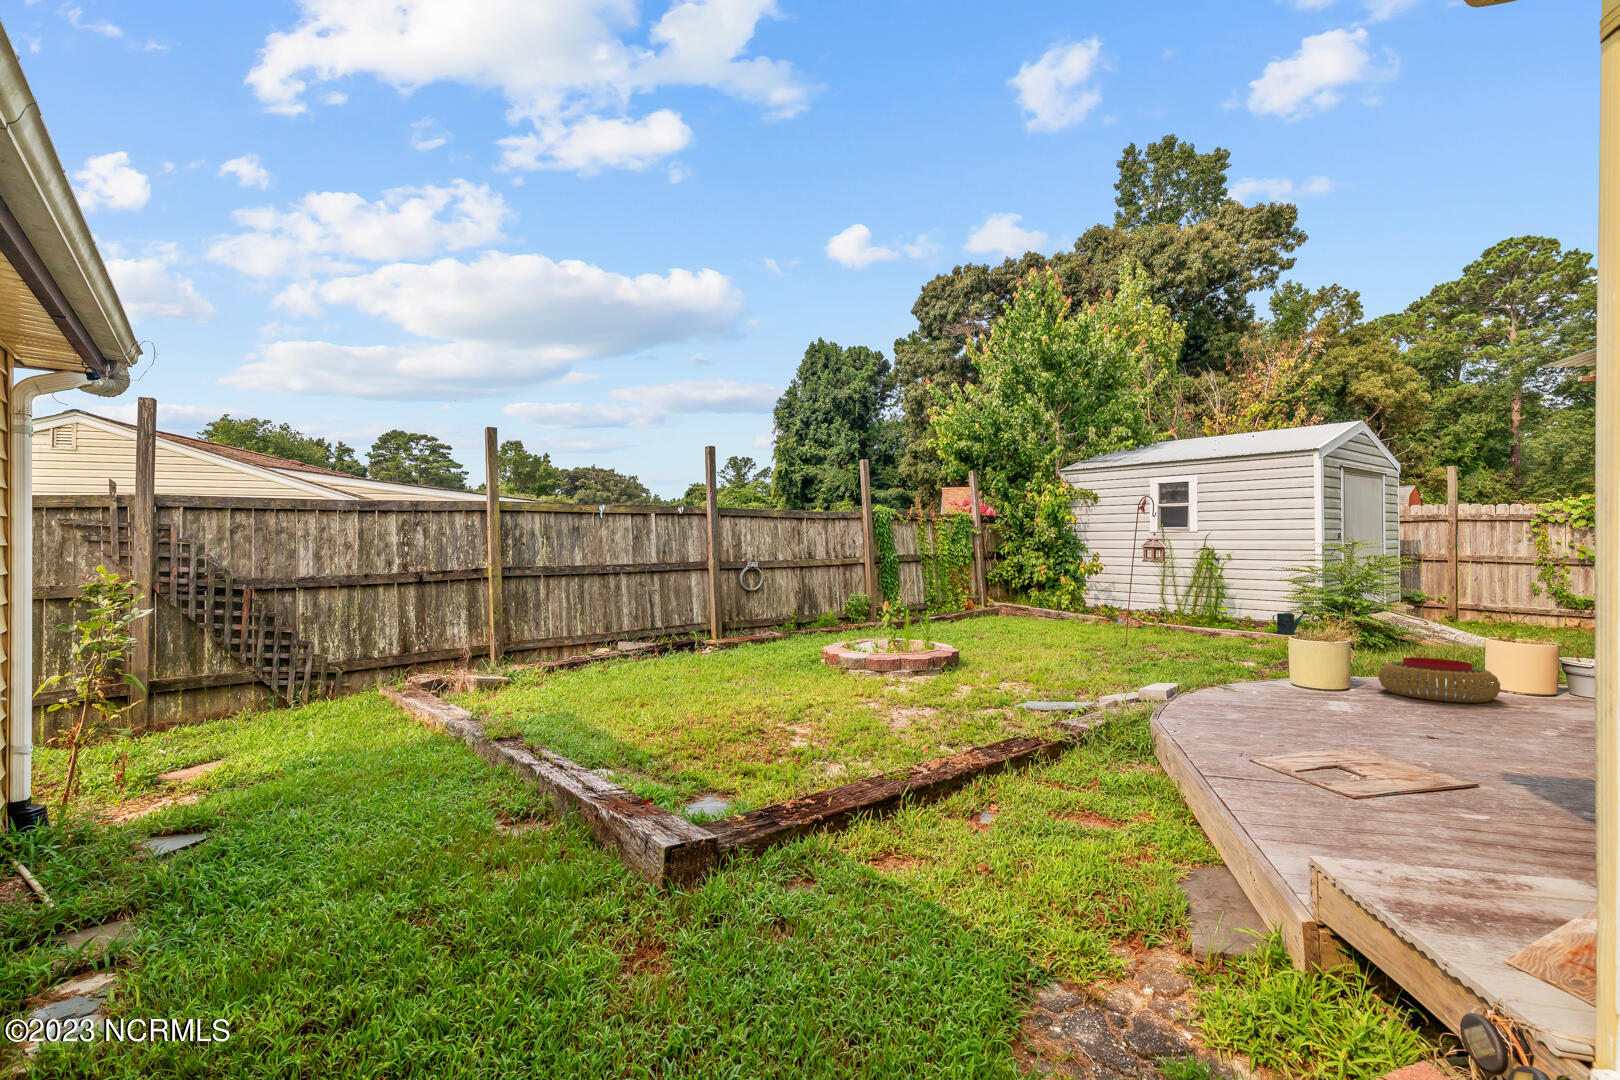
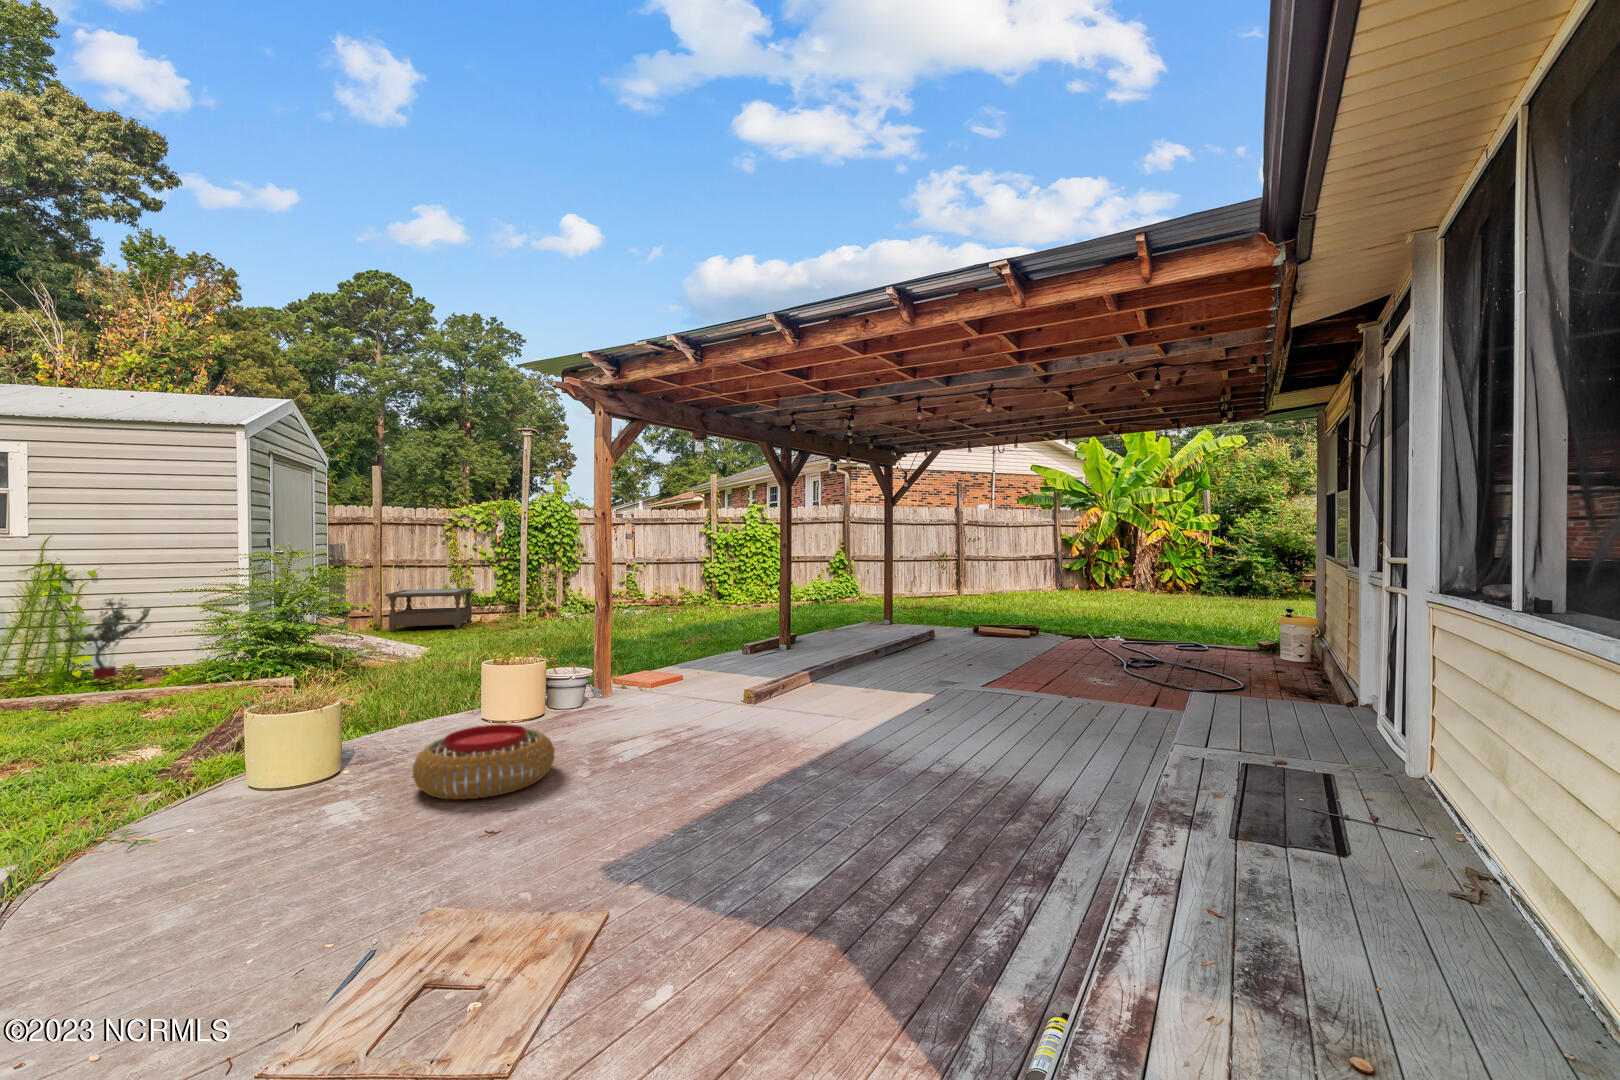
potted tree: none [1211,571,1262,625] -> present [57,598,150,685]
coffee table: none [1455,586,1571,629] -> present [385,589,474,631]
watering can: present [1272,610,1307,634] -> none [178,650,233,691]

